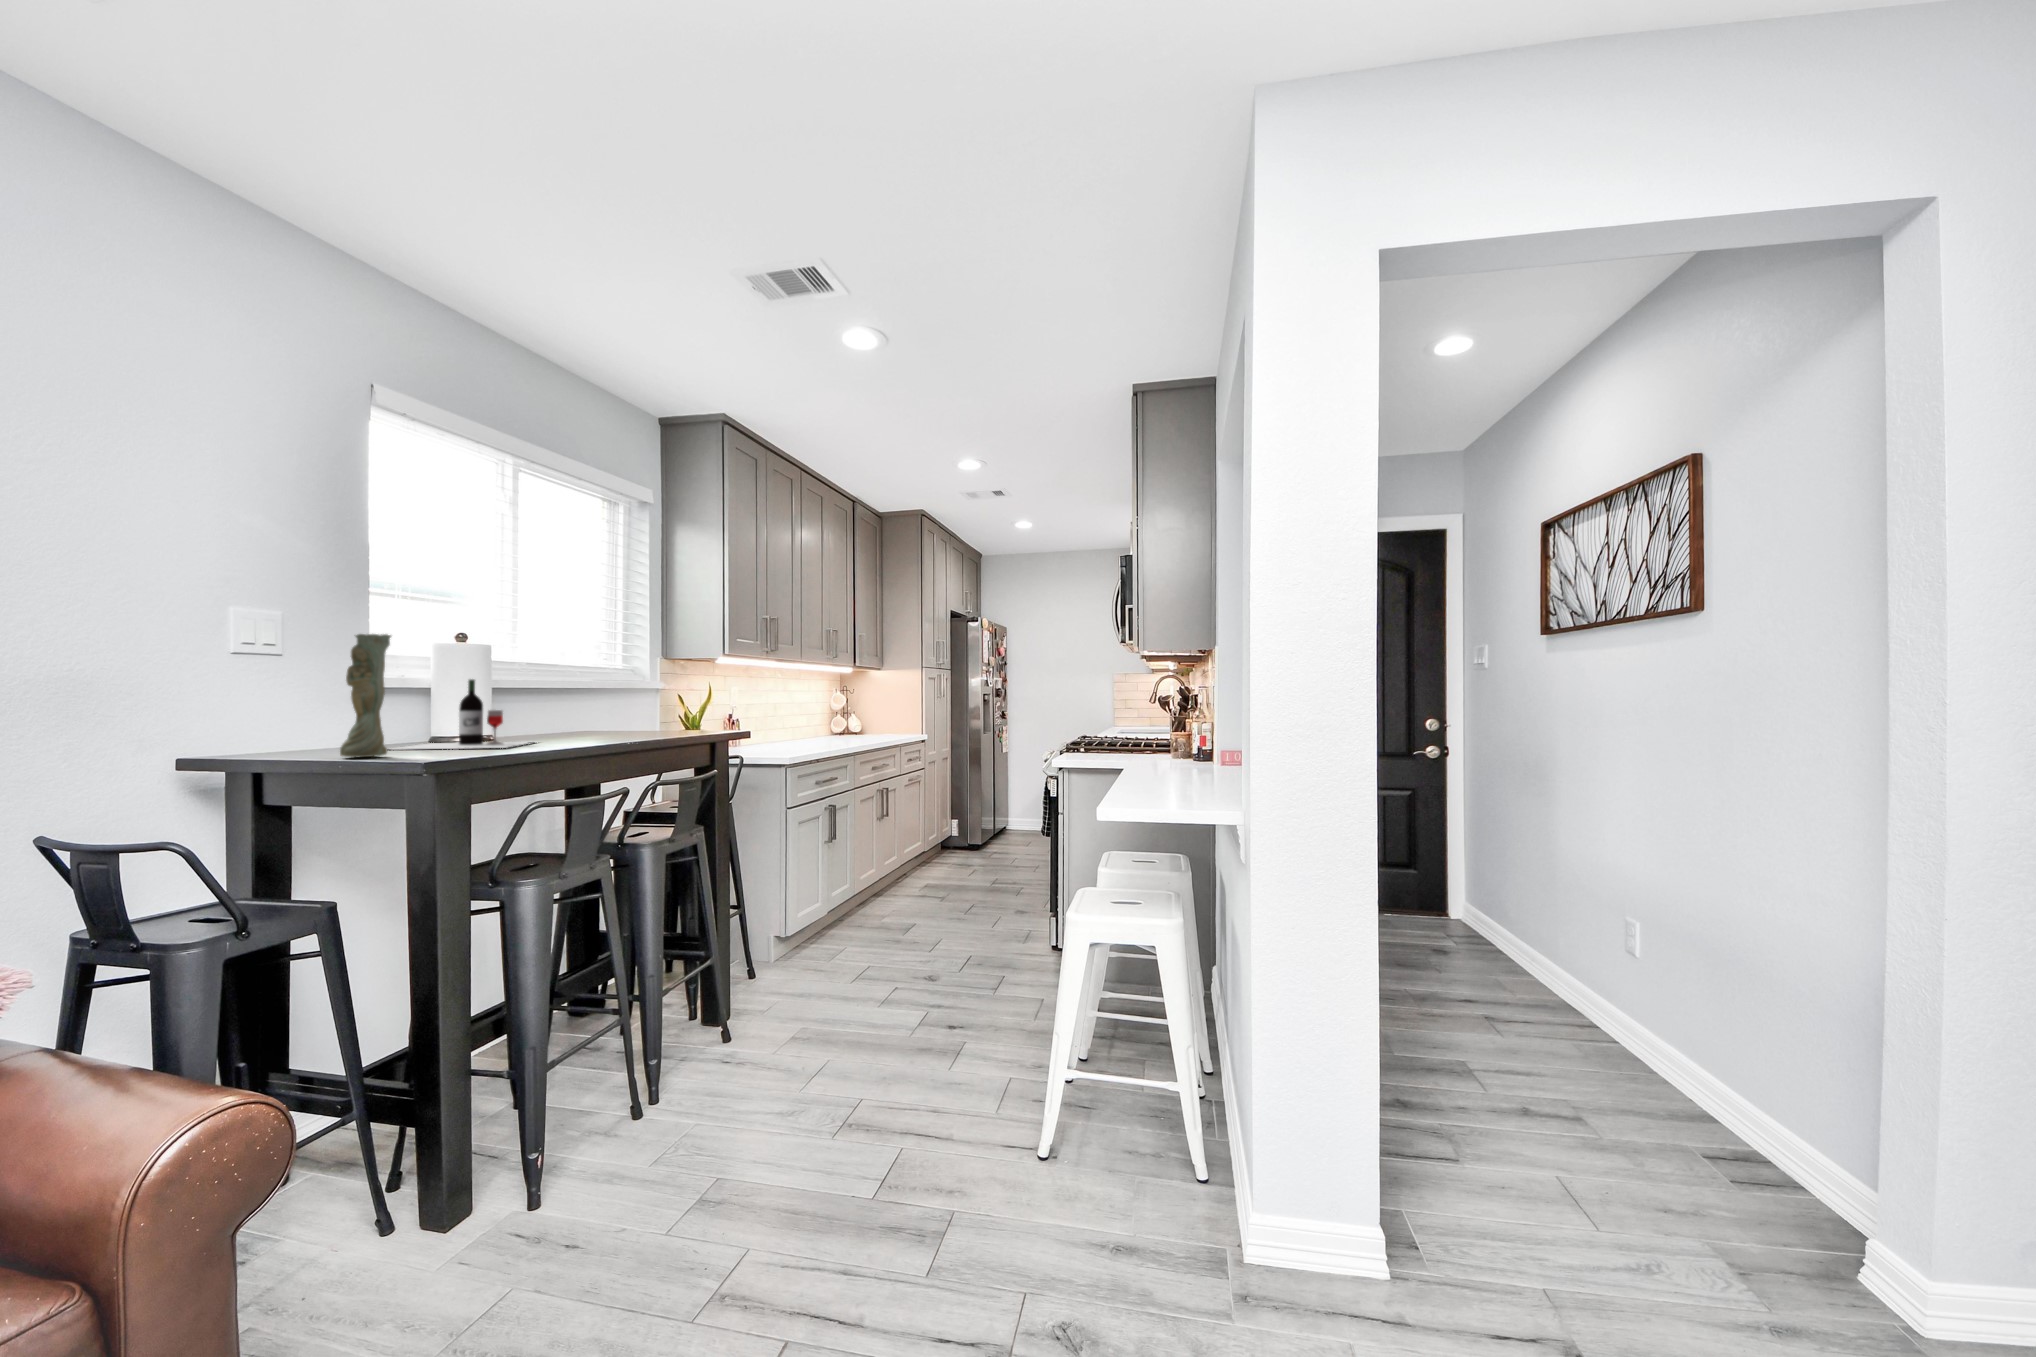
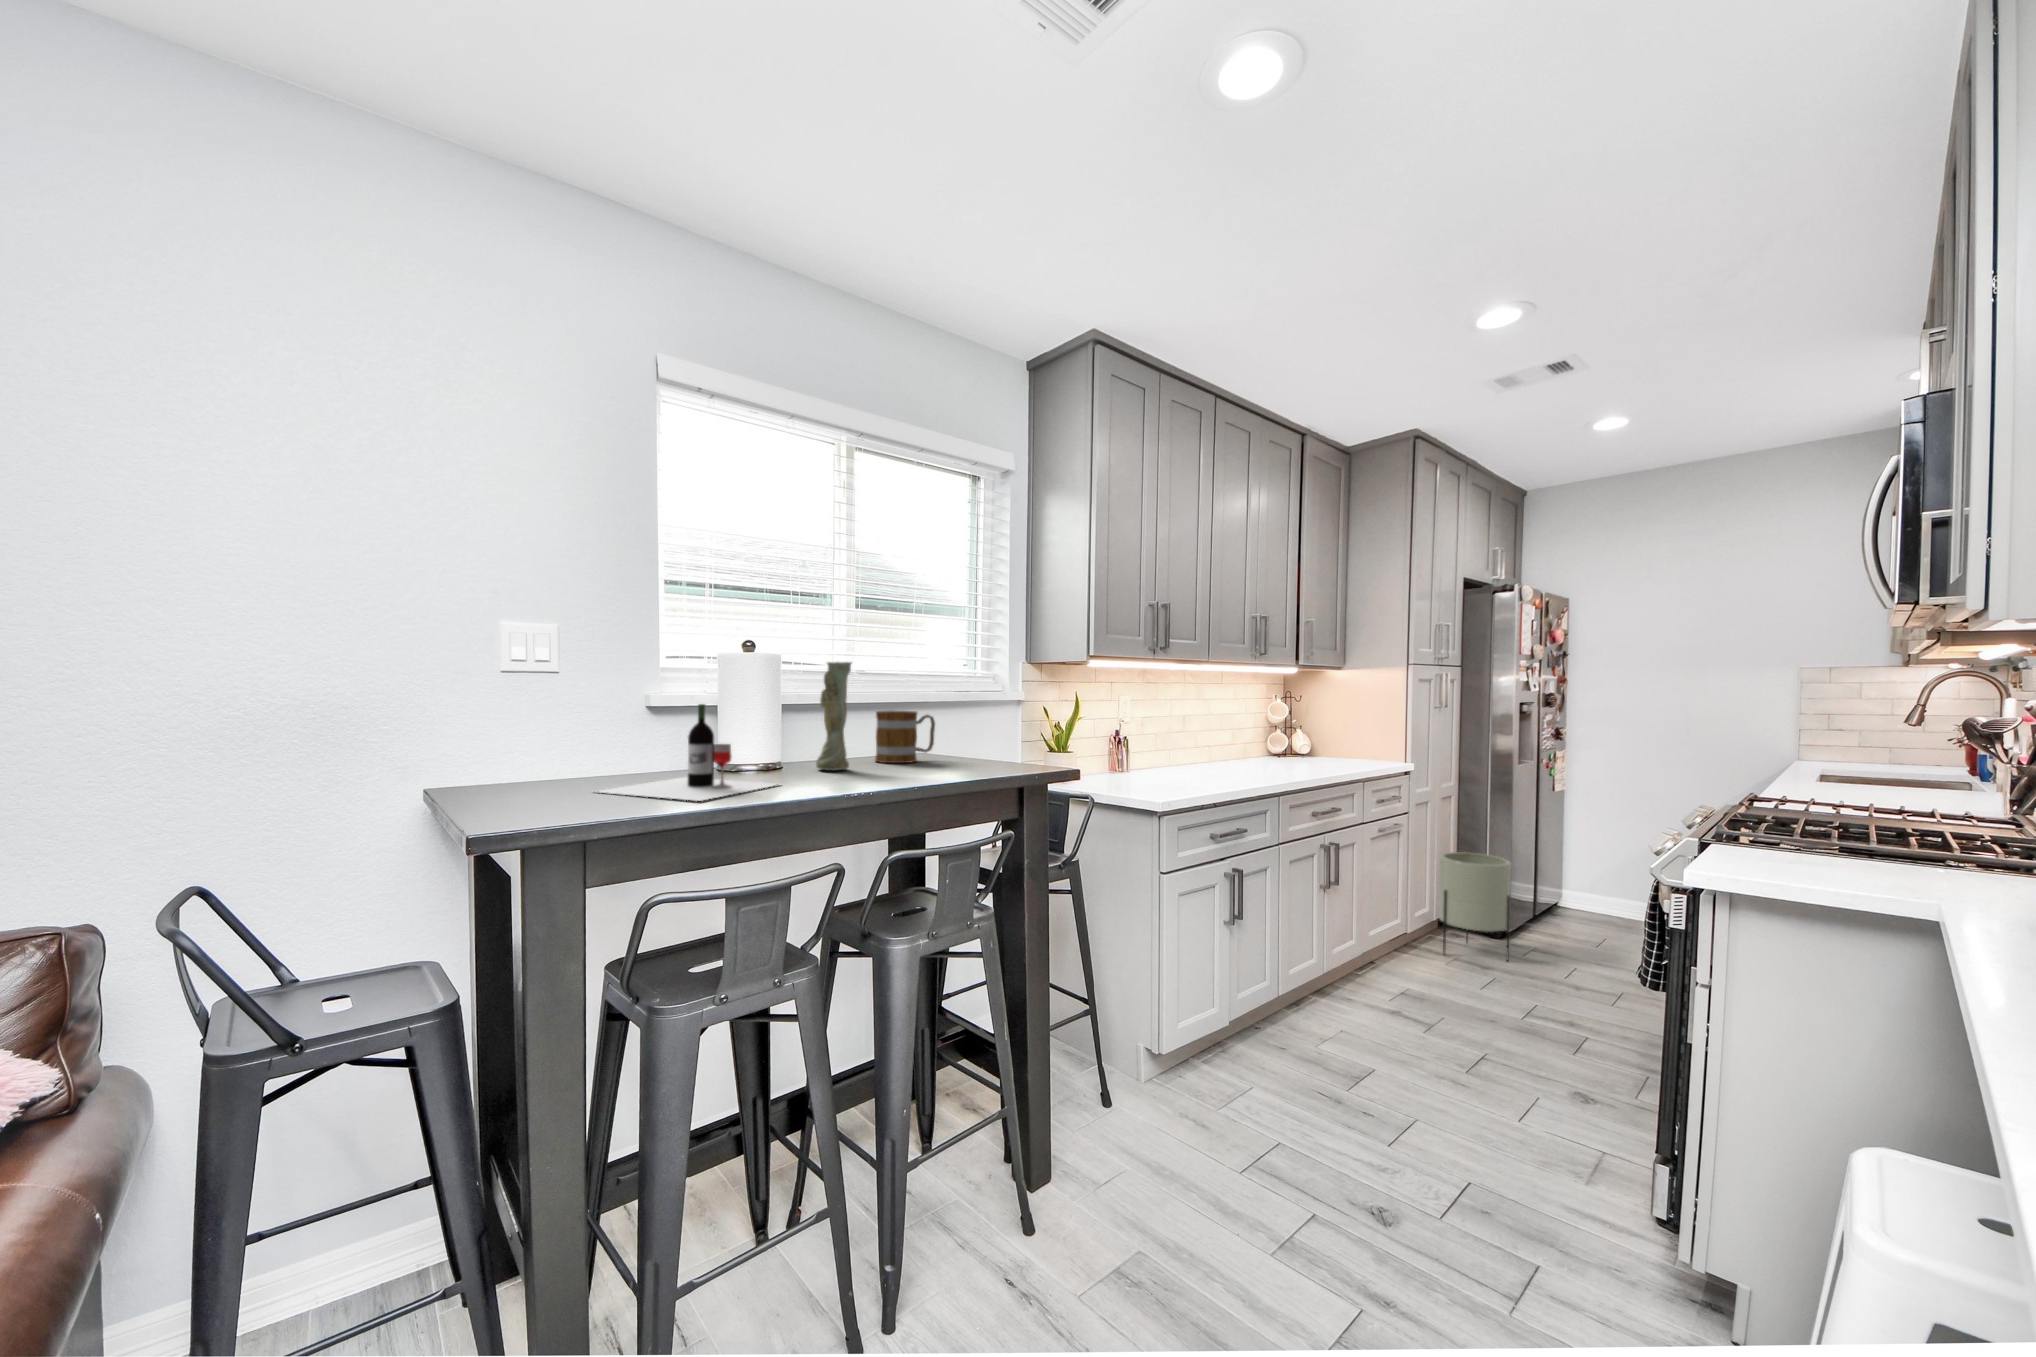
vase: present [340,634,391,757] -> present [816,662,852,771]
mug: none [572,693,622,733] -> present [875,711,935,763]
planter: none [942,794,984,863] -> present [1439,852,1511,960]

